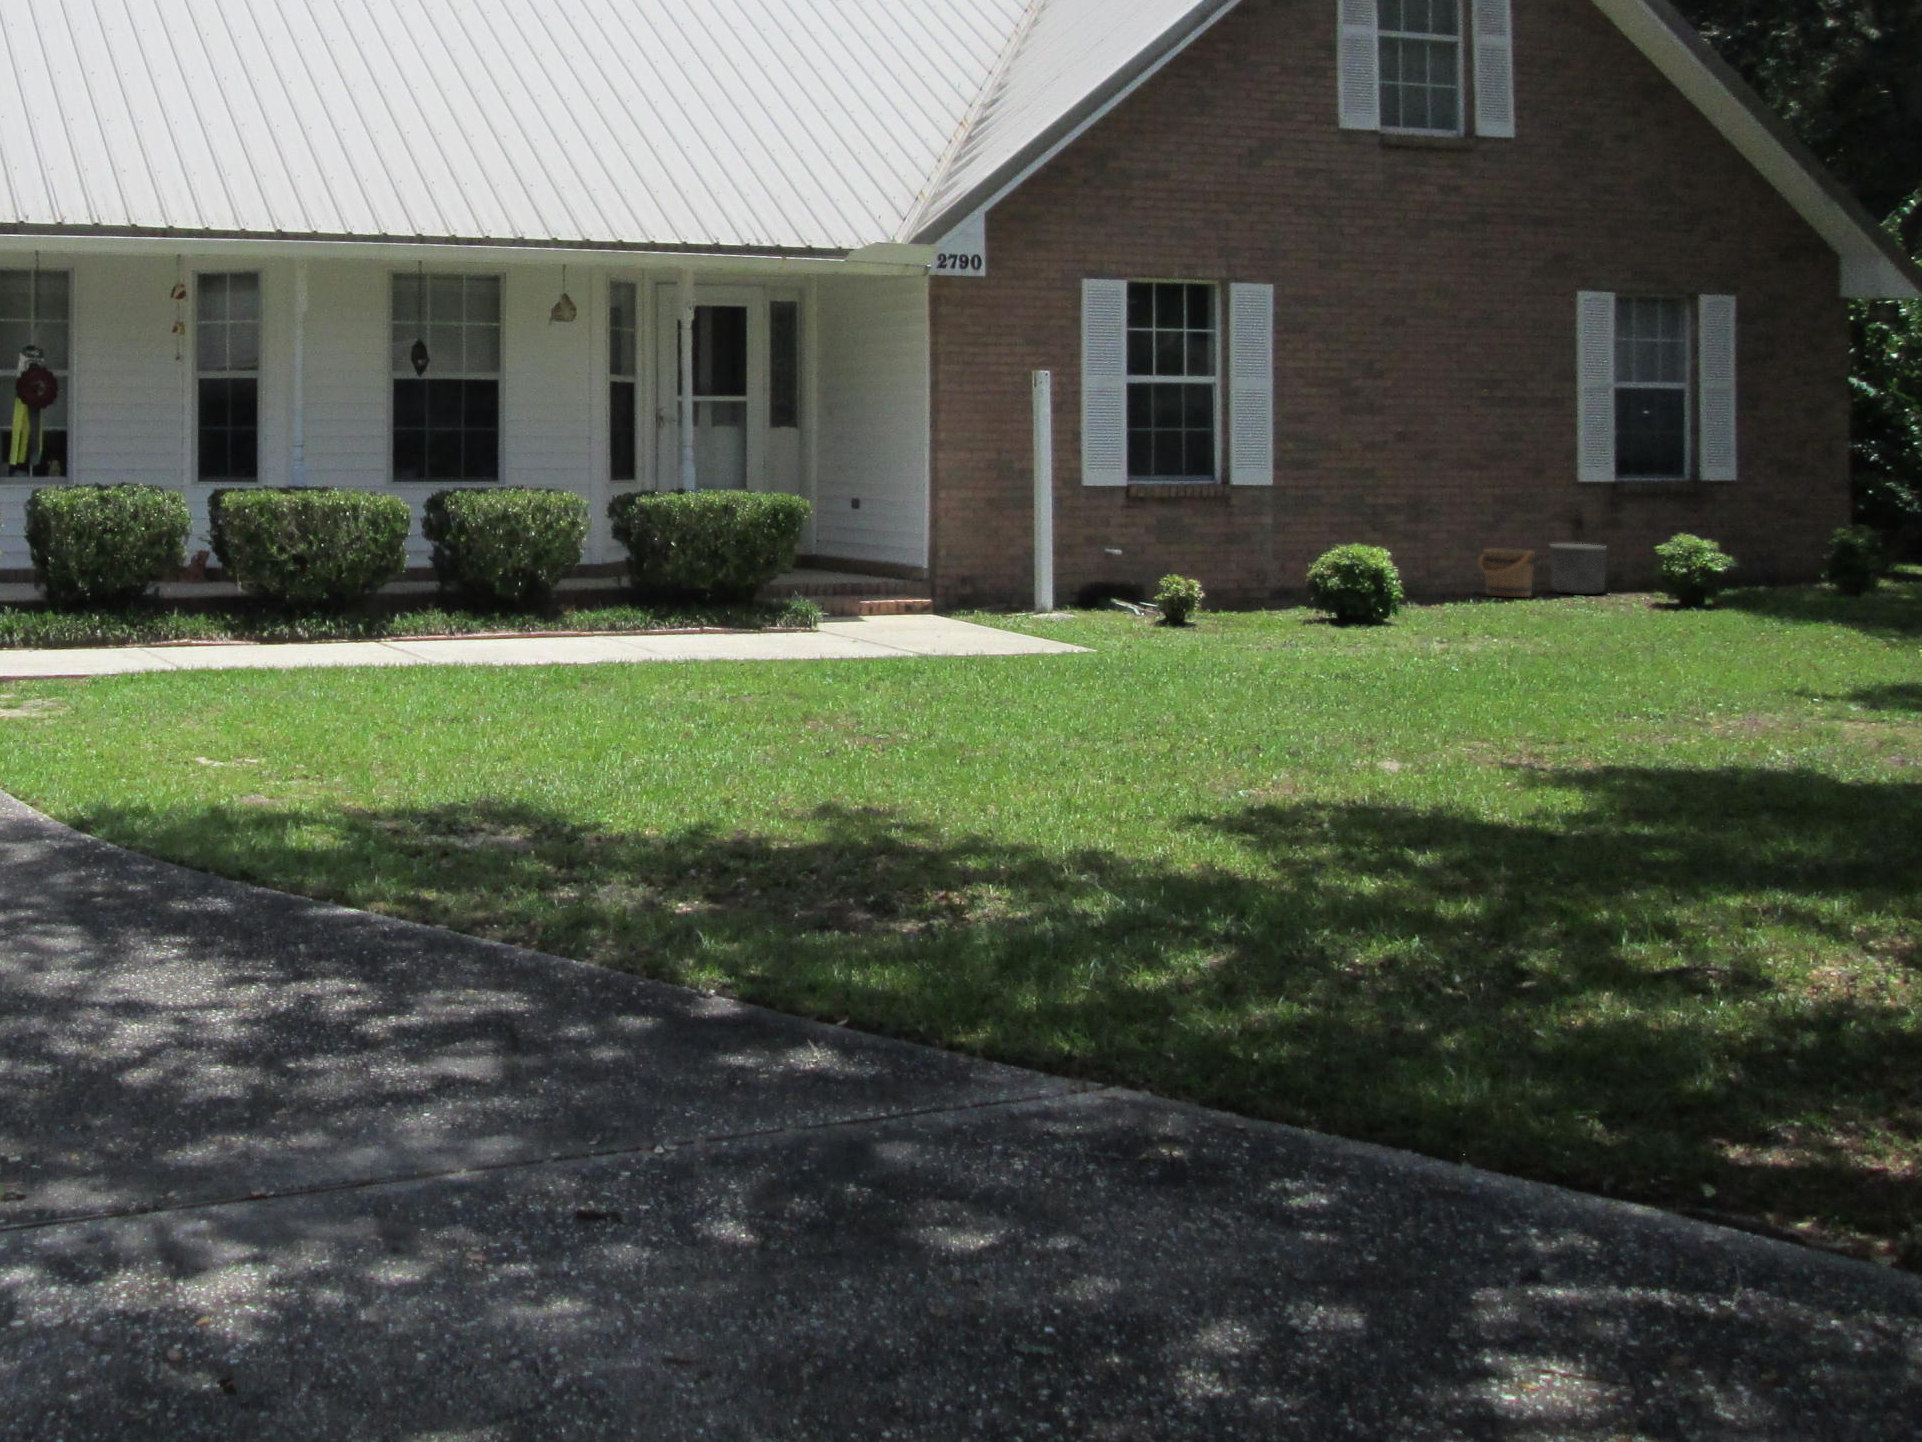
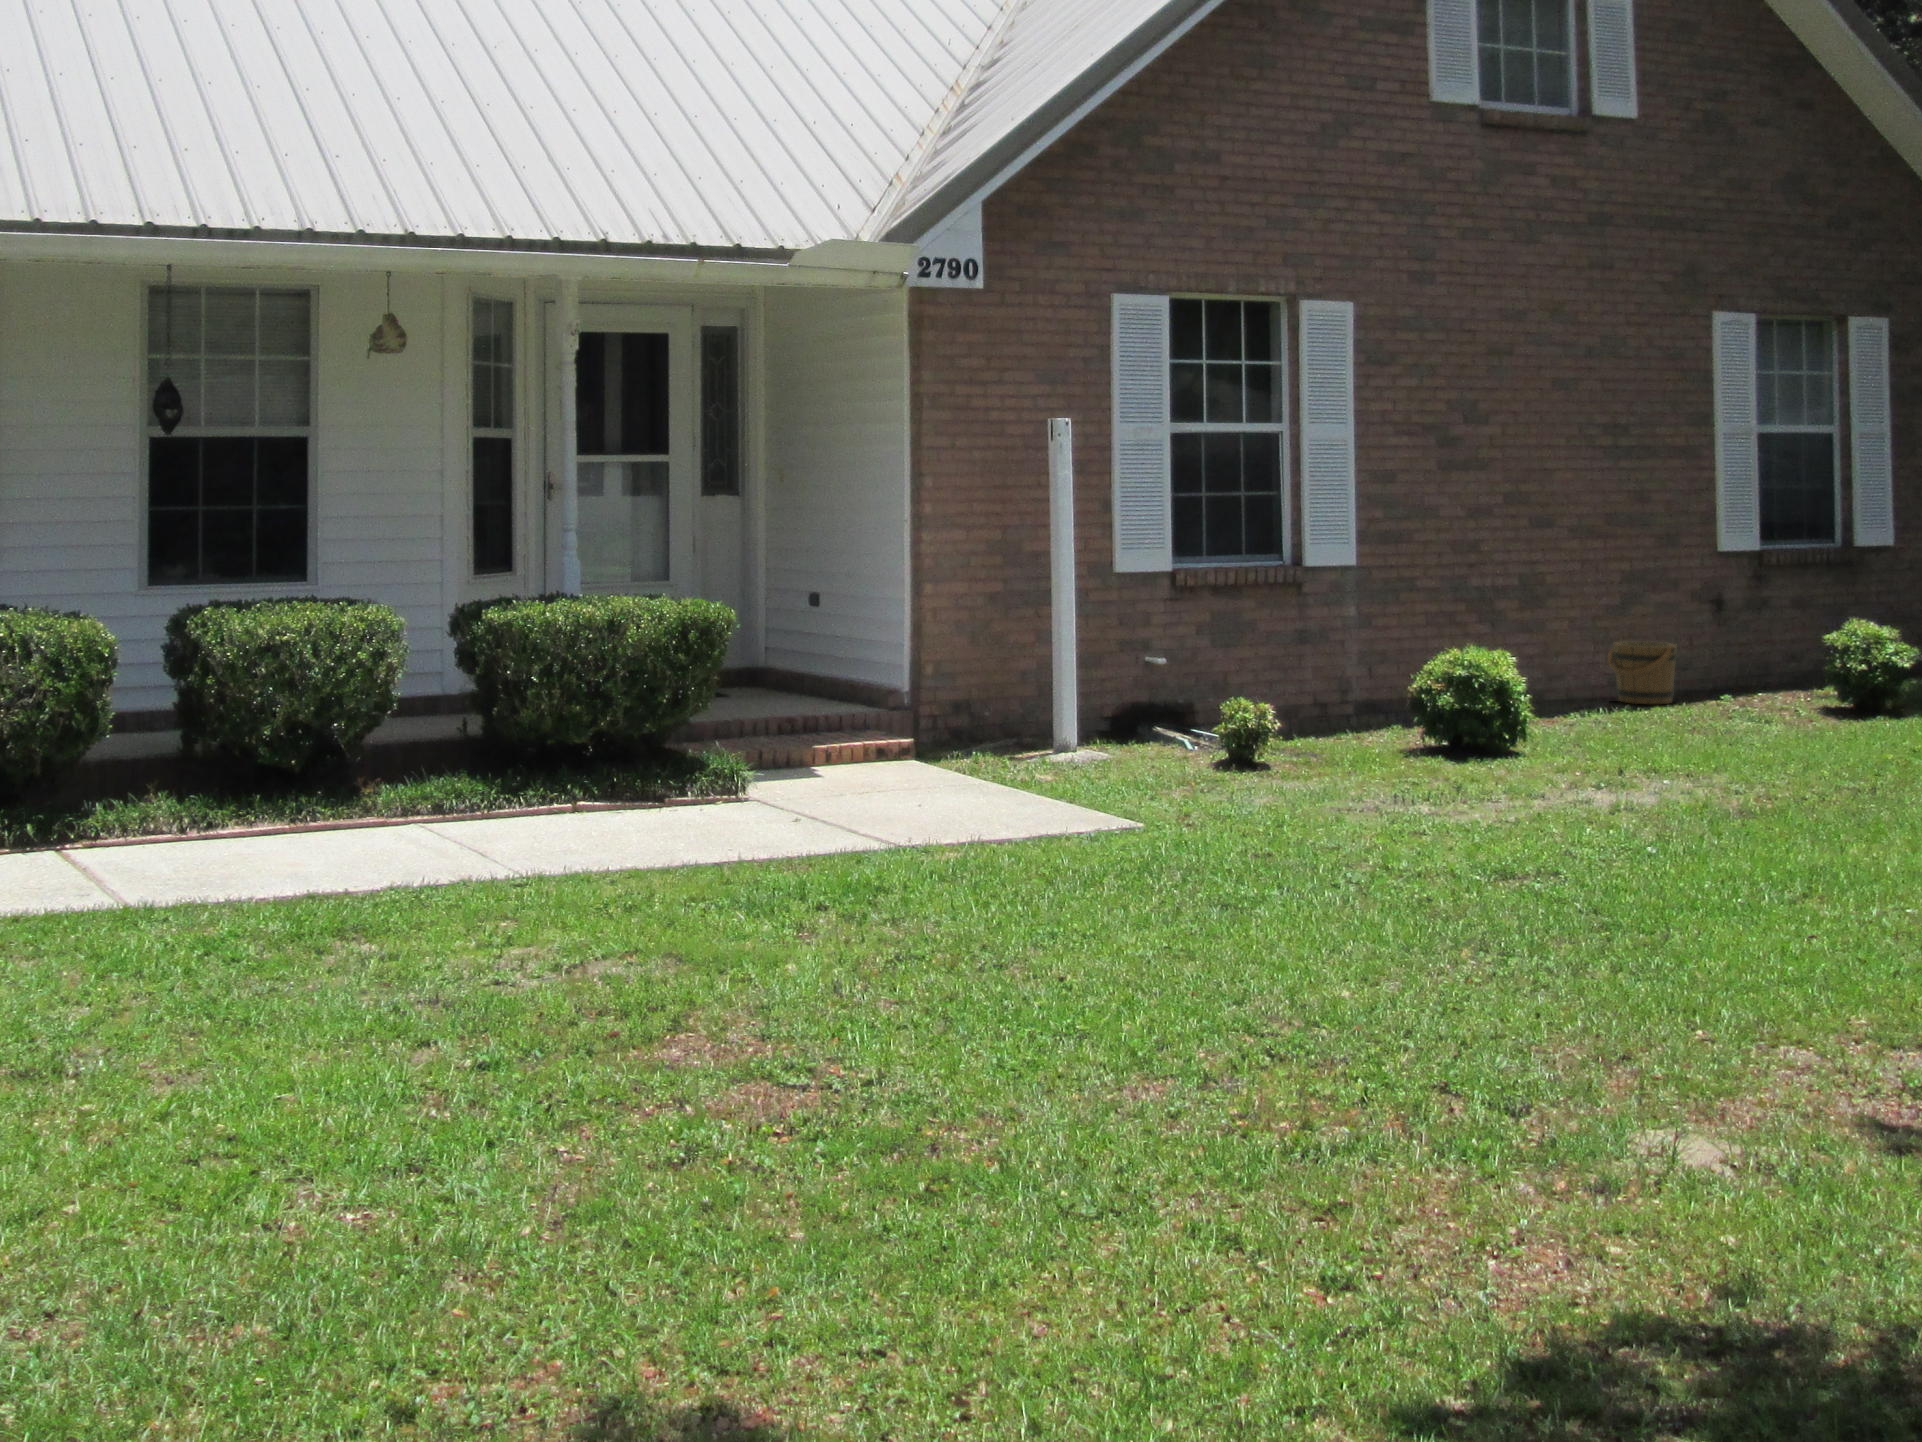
planter: present [1549,544,1607,594] -> none [1689,632,1759,697]

